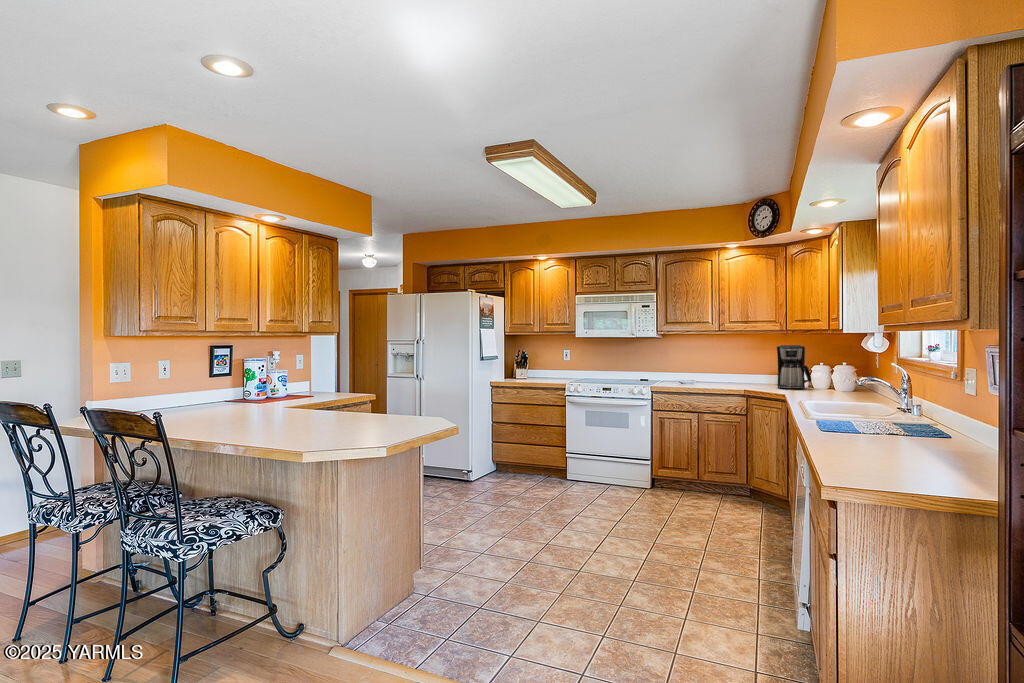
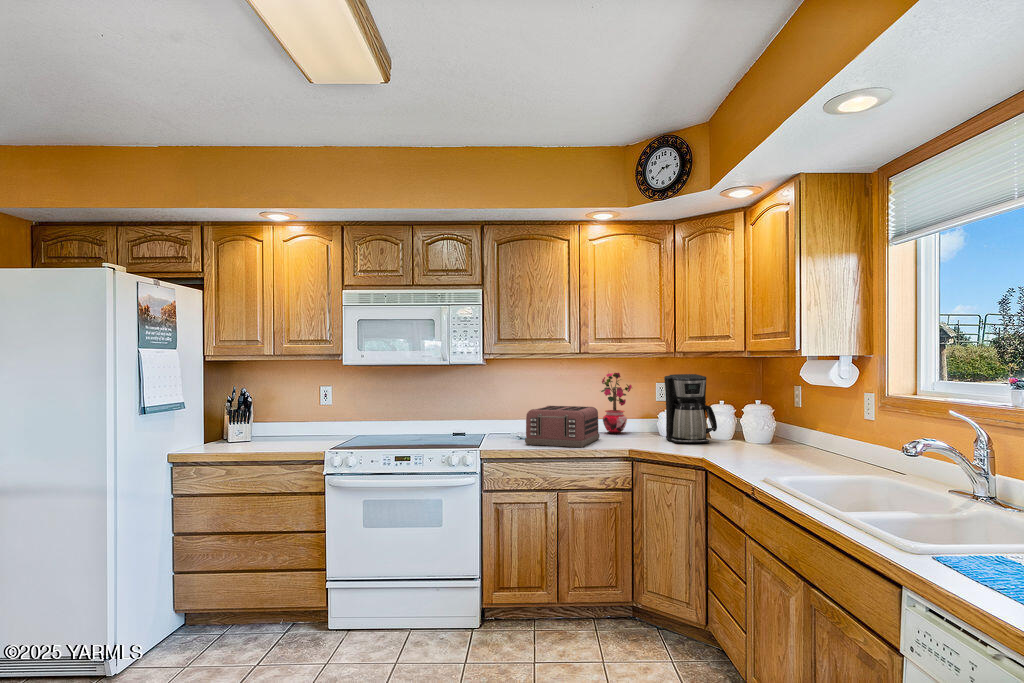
potted plant: none [739,343,763,384] -> present [601,373,632,434]
toaster: none [681,364,733,388] -> present [525,406,600,447]

